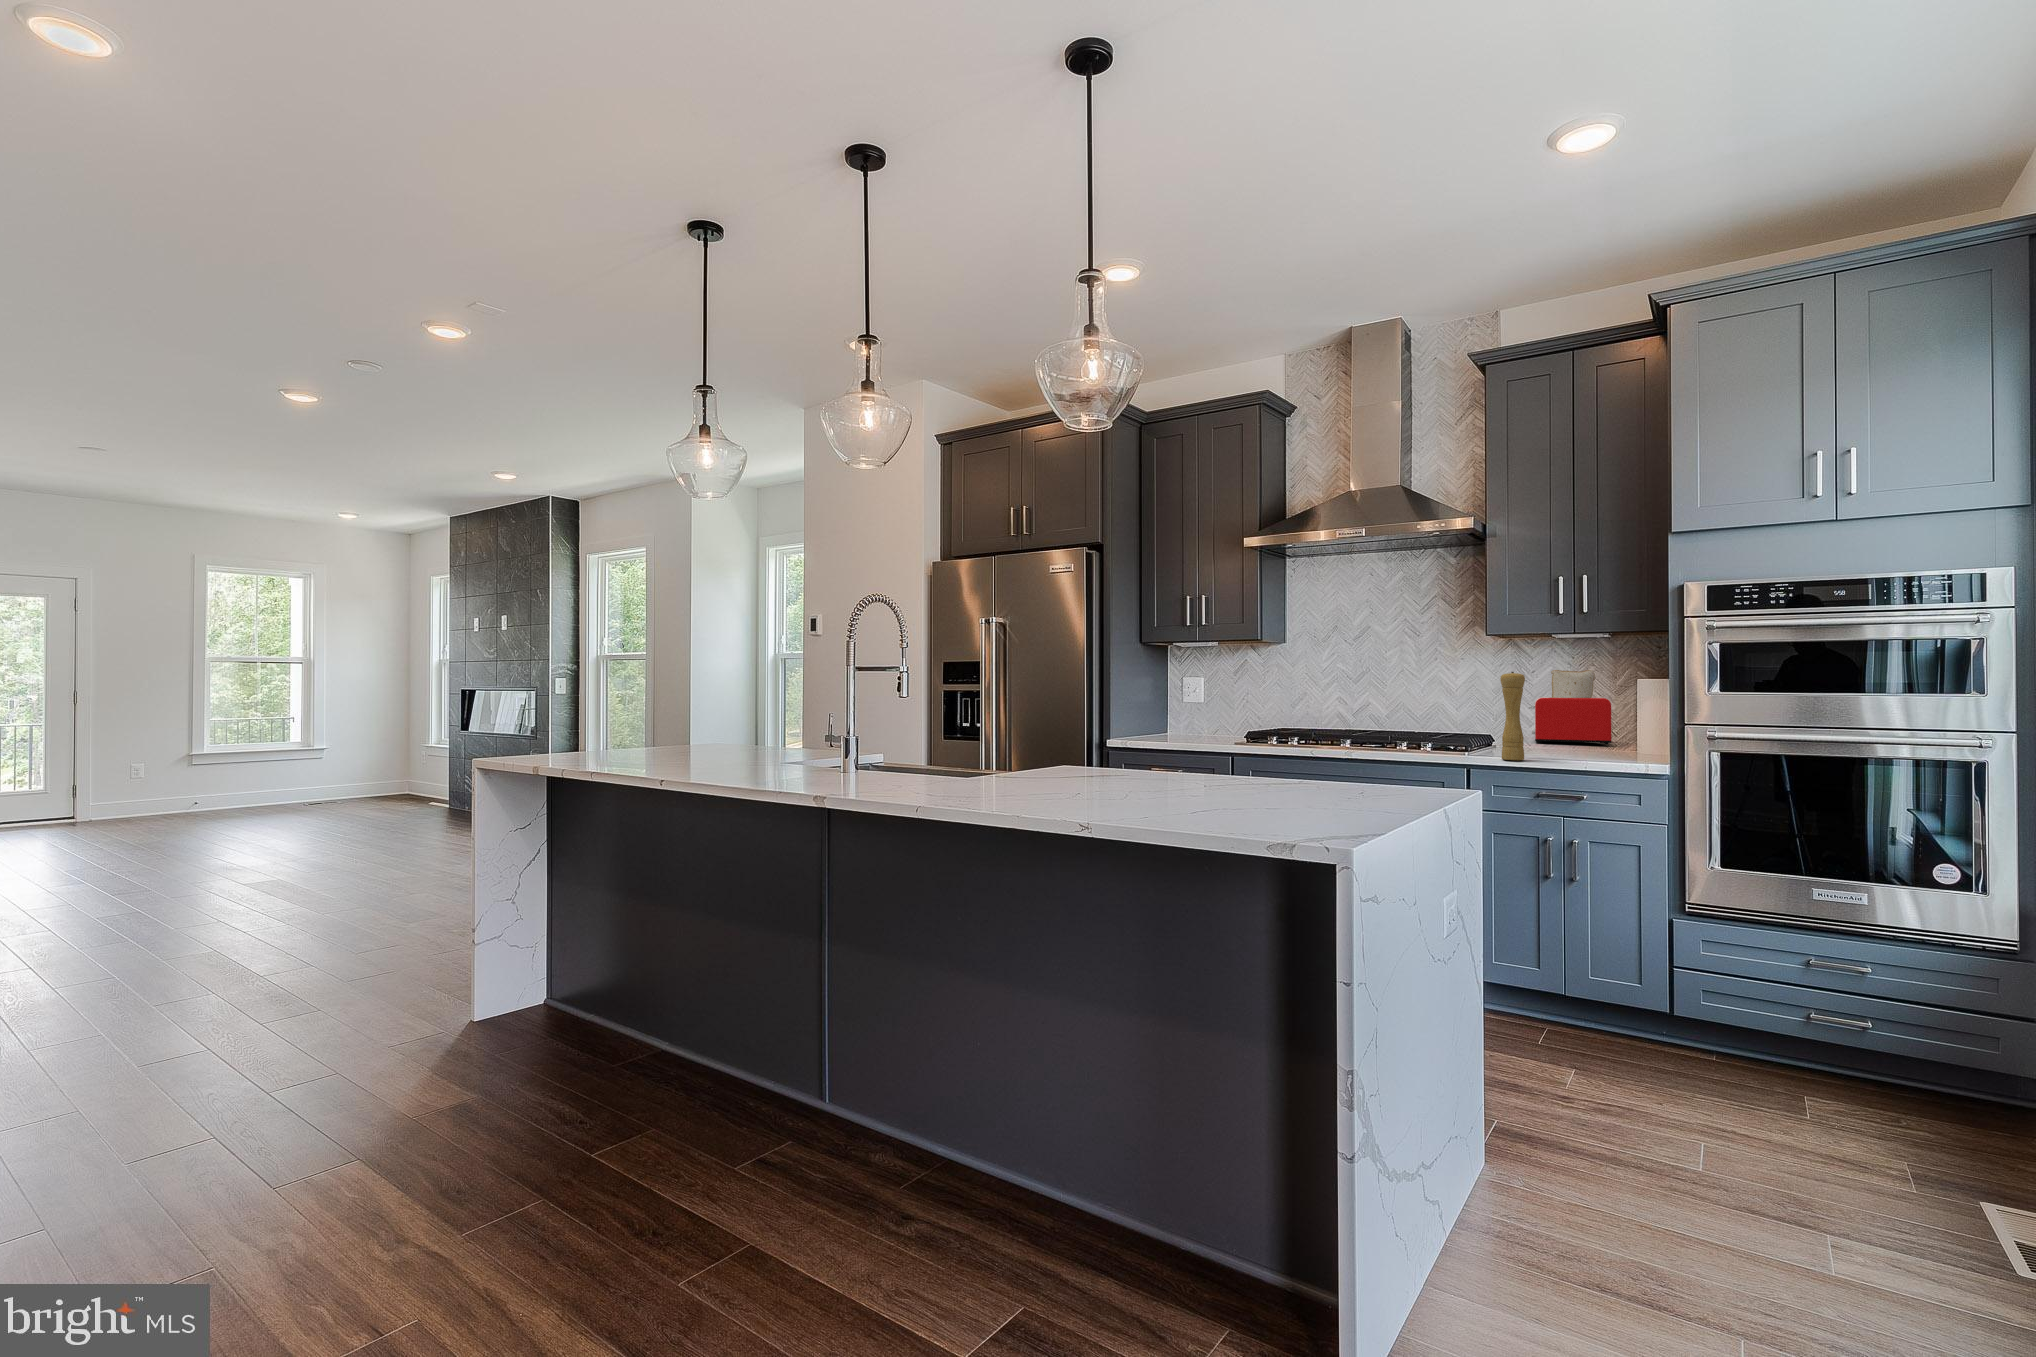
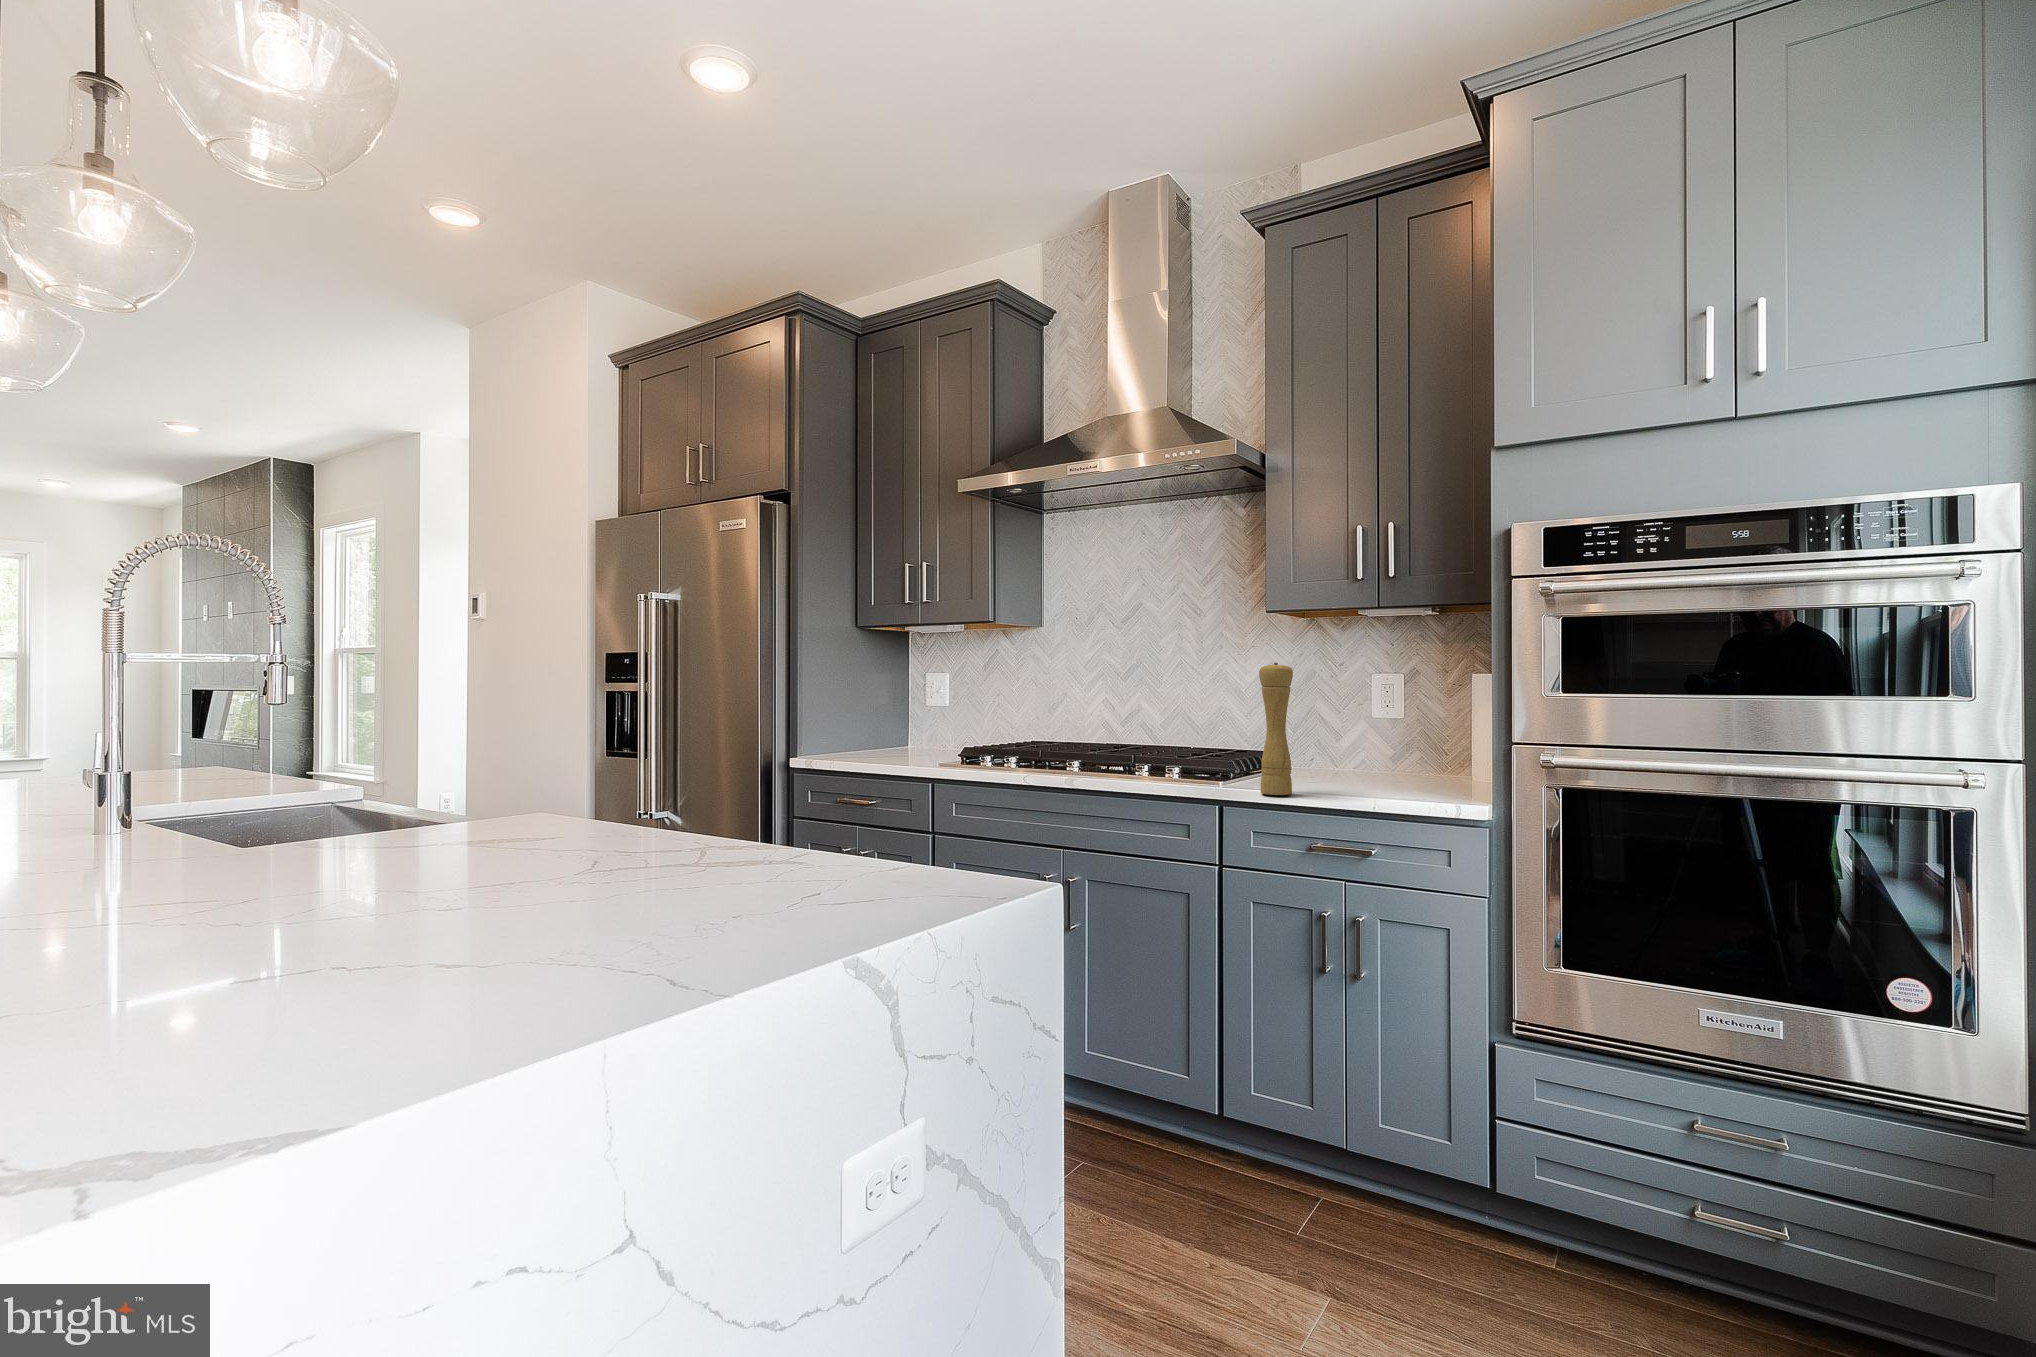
toaster: present [1529,670,1611,745] -> none [1336,662,1444,767]

